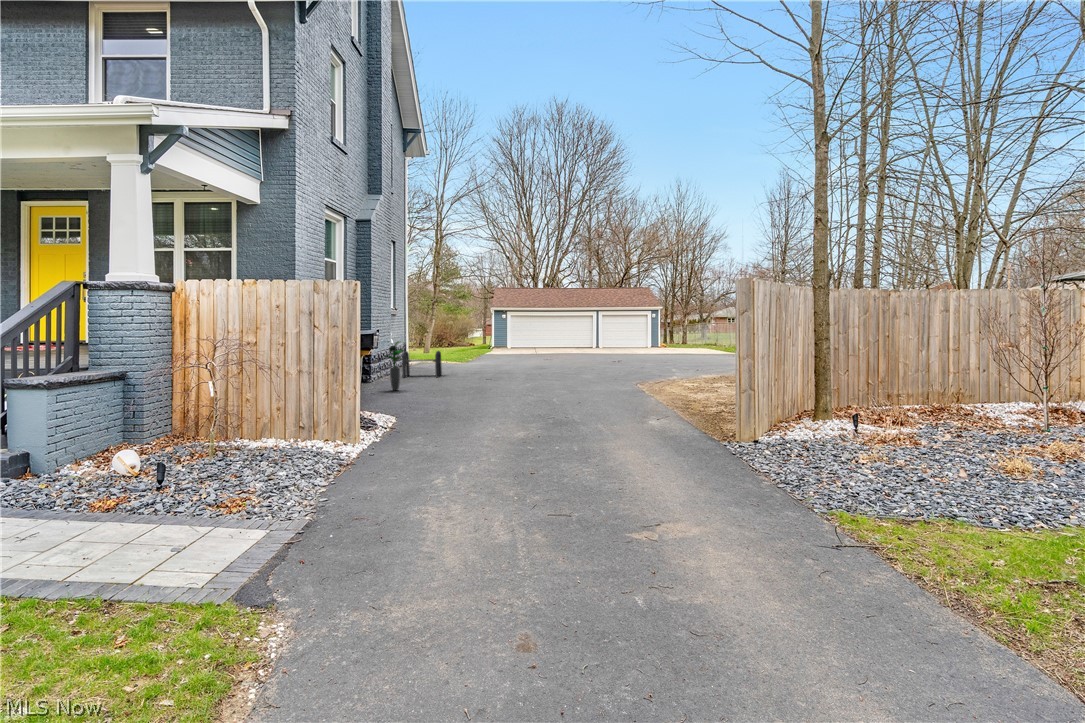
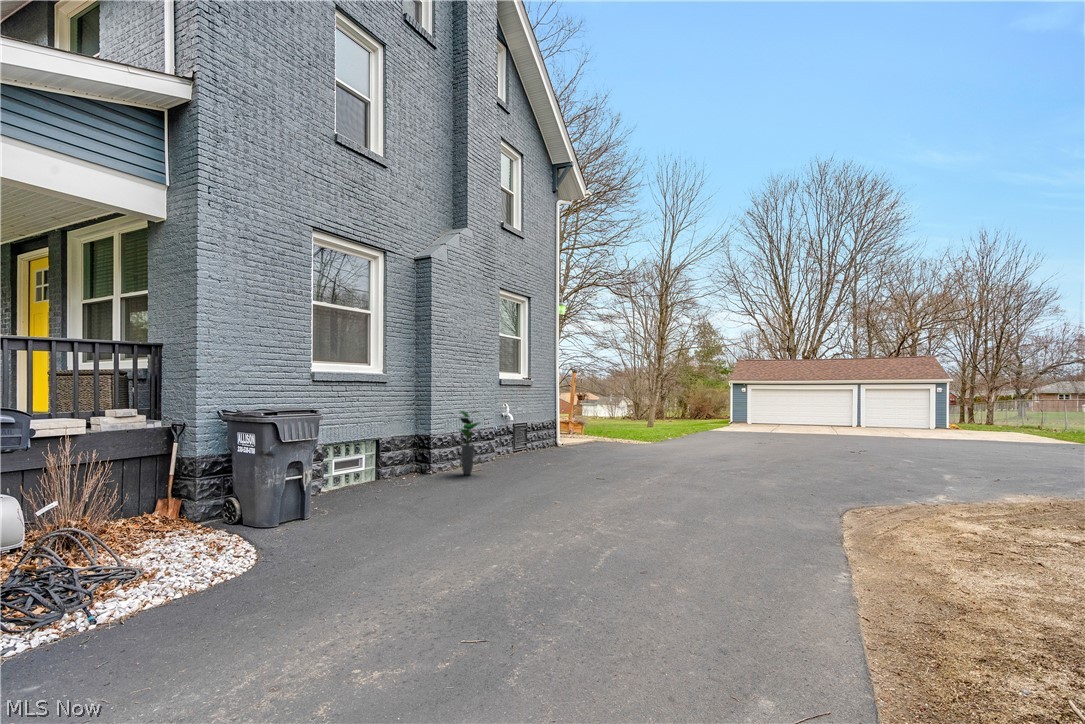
bench: present [402,351,442,378] -> none [536,422,584,457]

